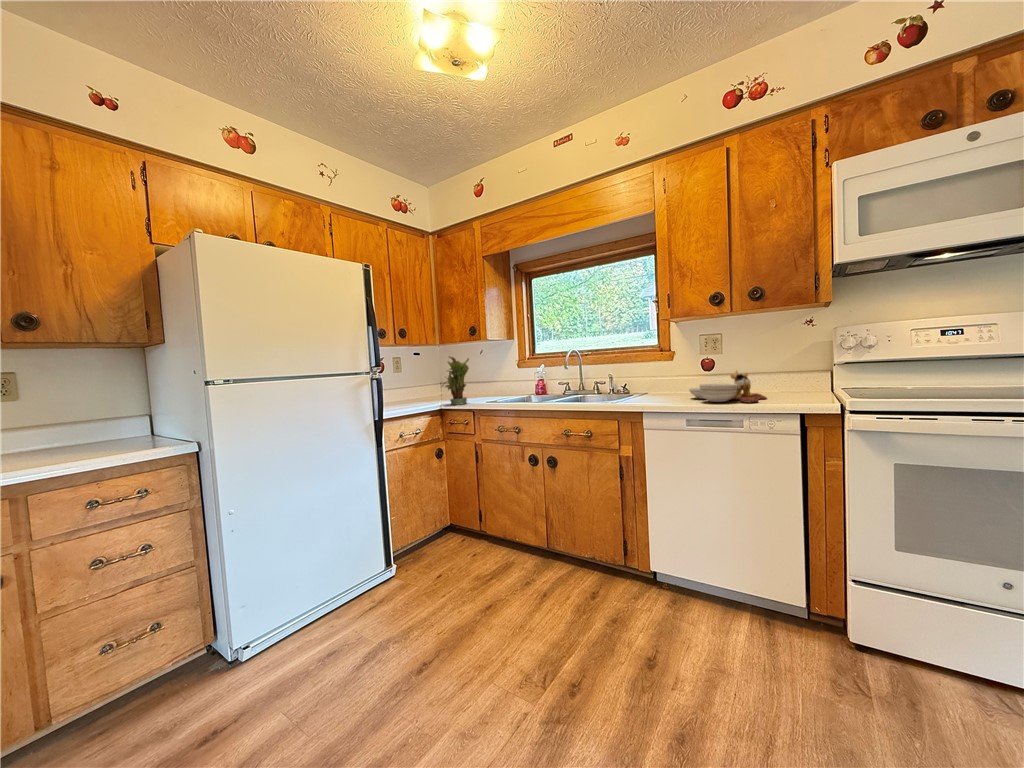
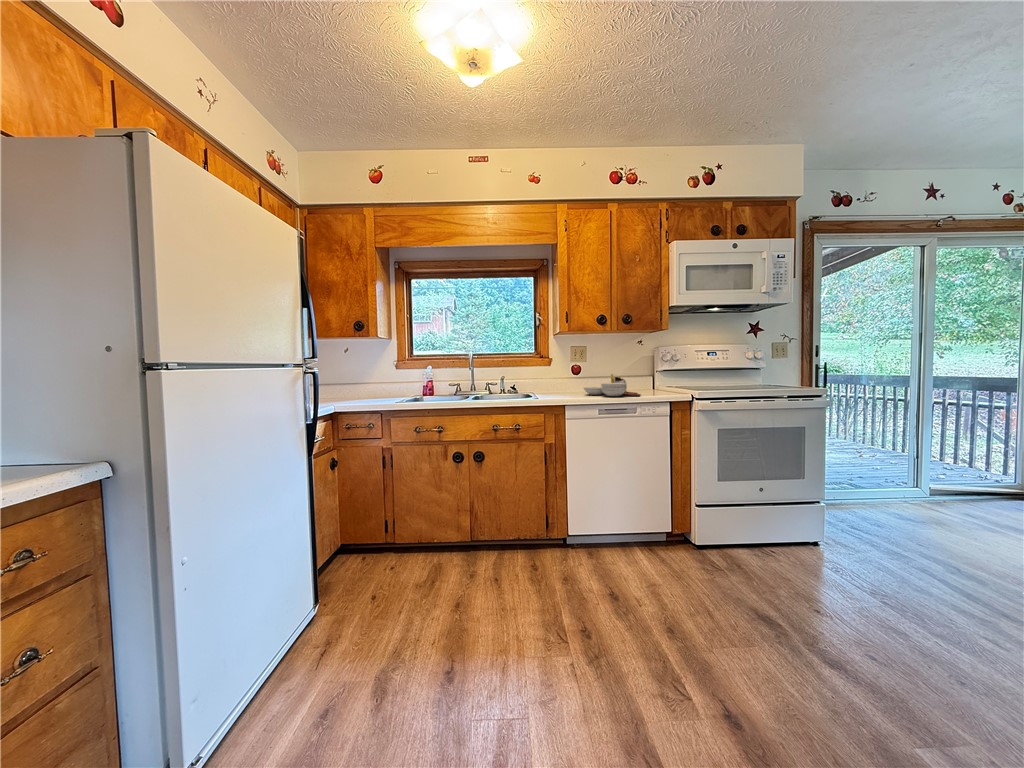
potted plant: present [442,356,469,405] -> none [338,351,374,406]

